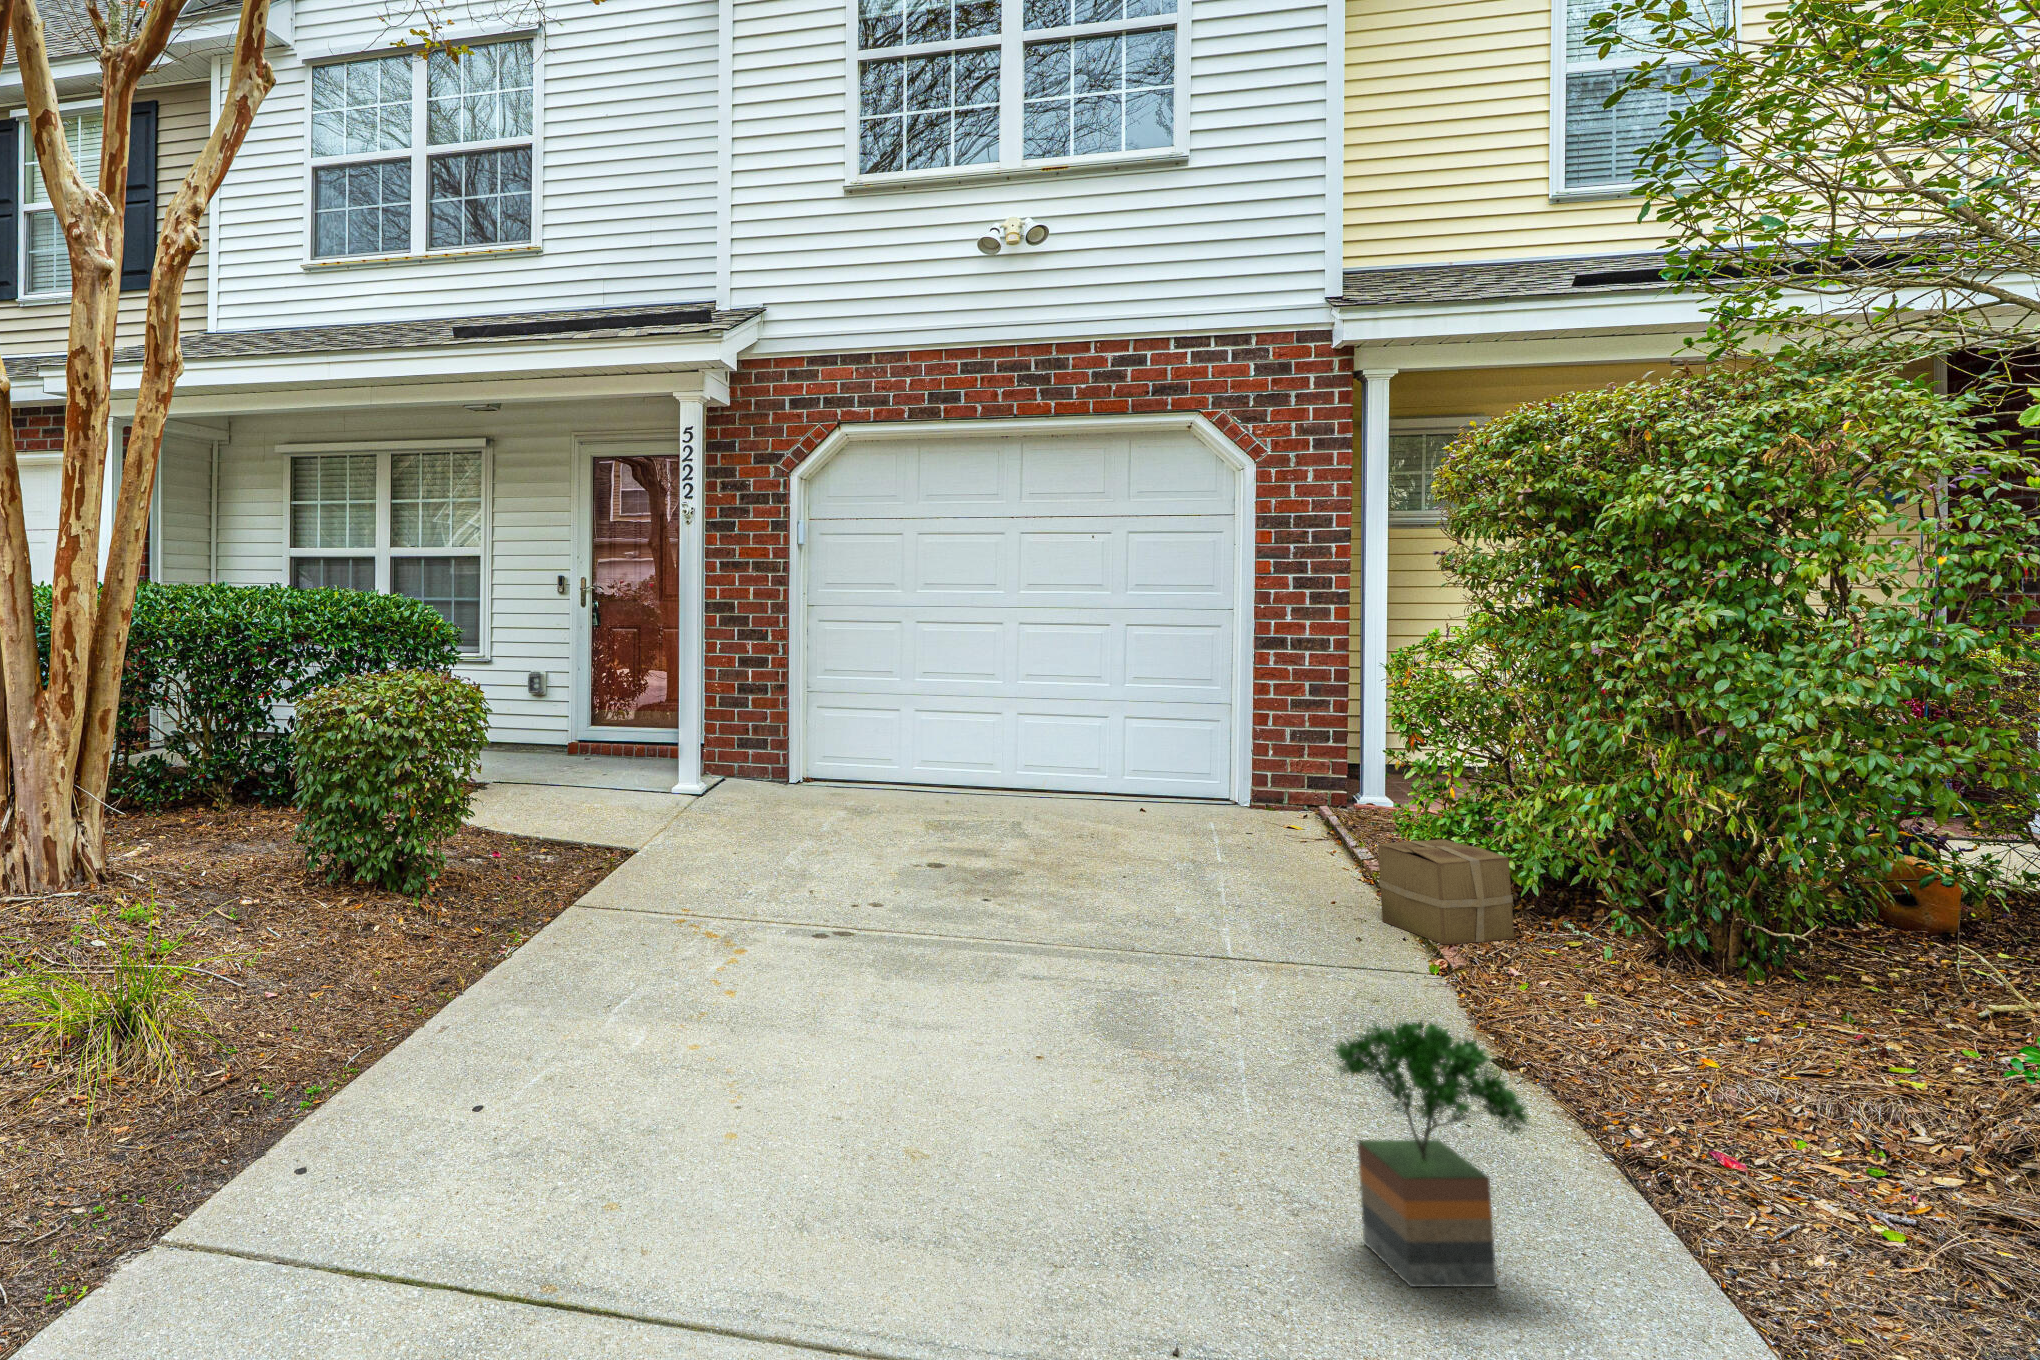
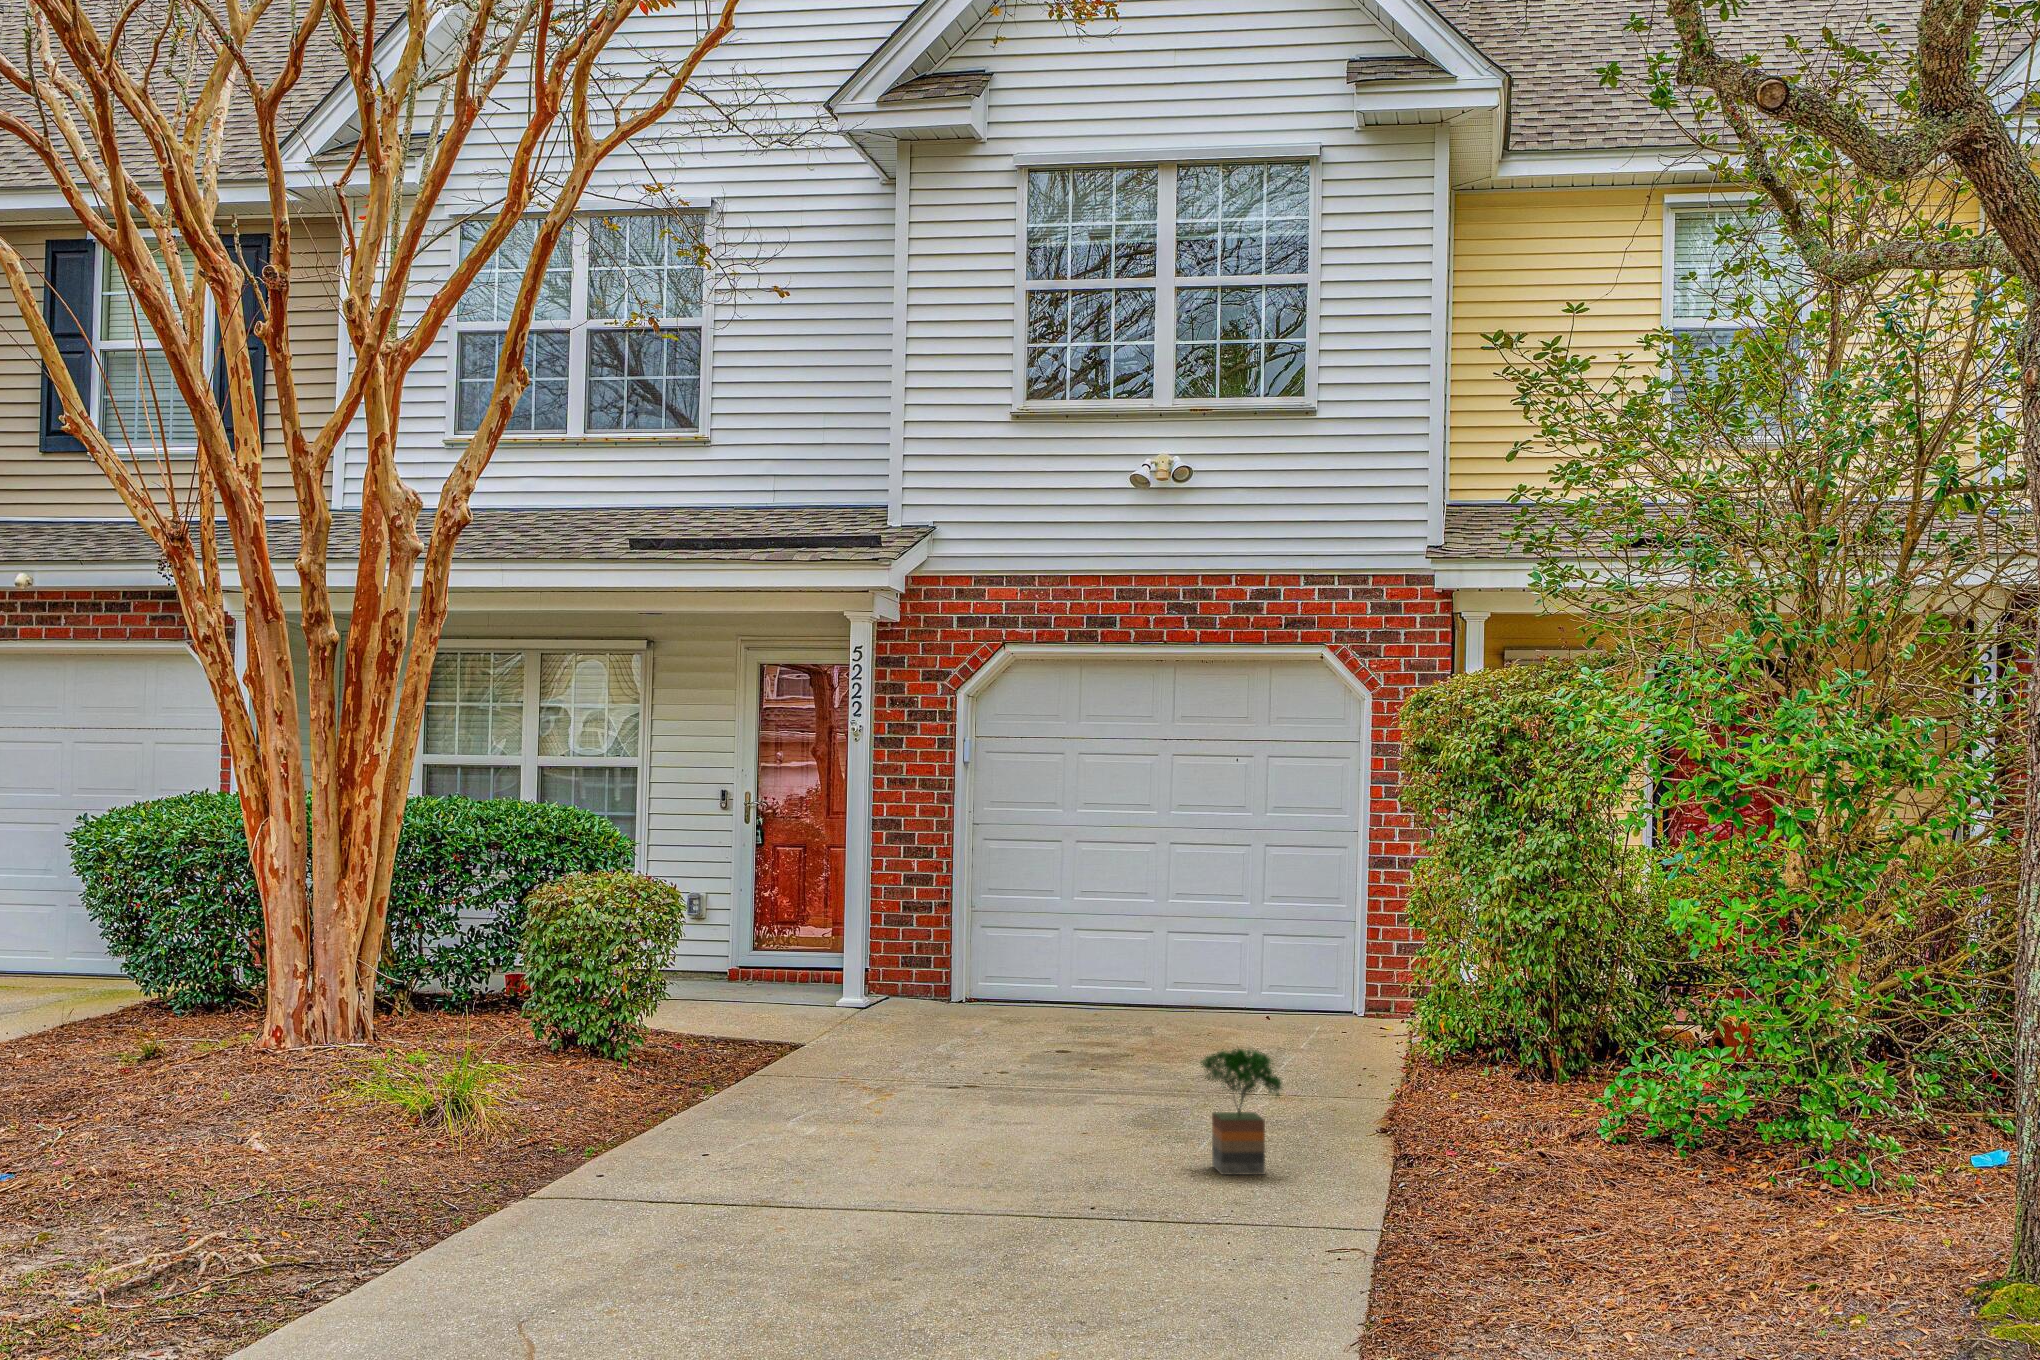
cardboard box: present [1378,839,1515,944] -> none [1381,1011,1466,1082]

